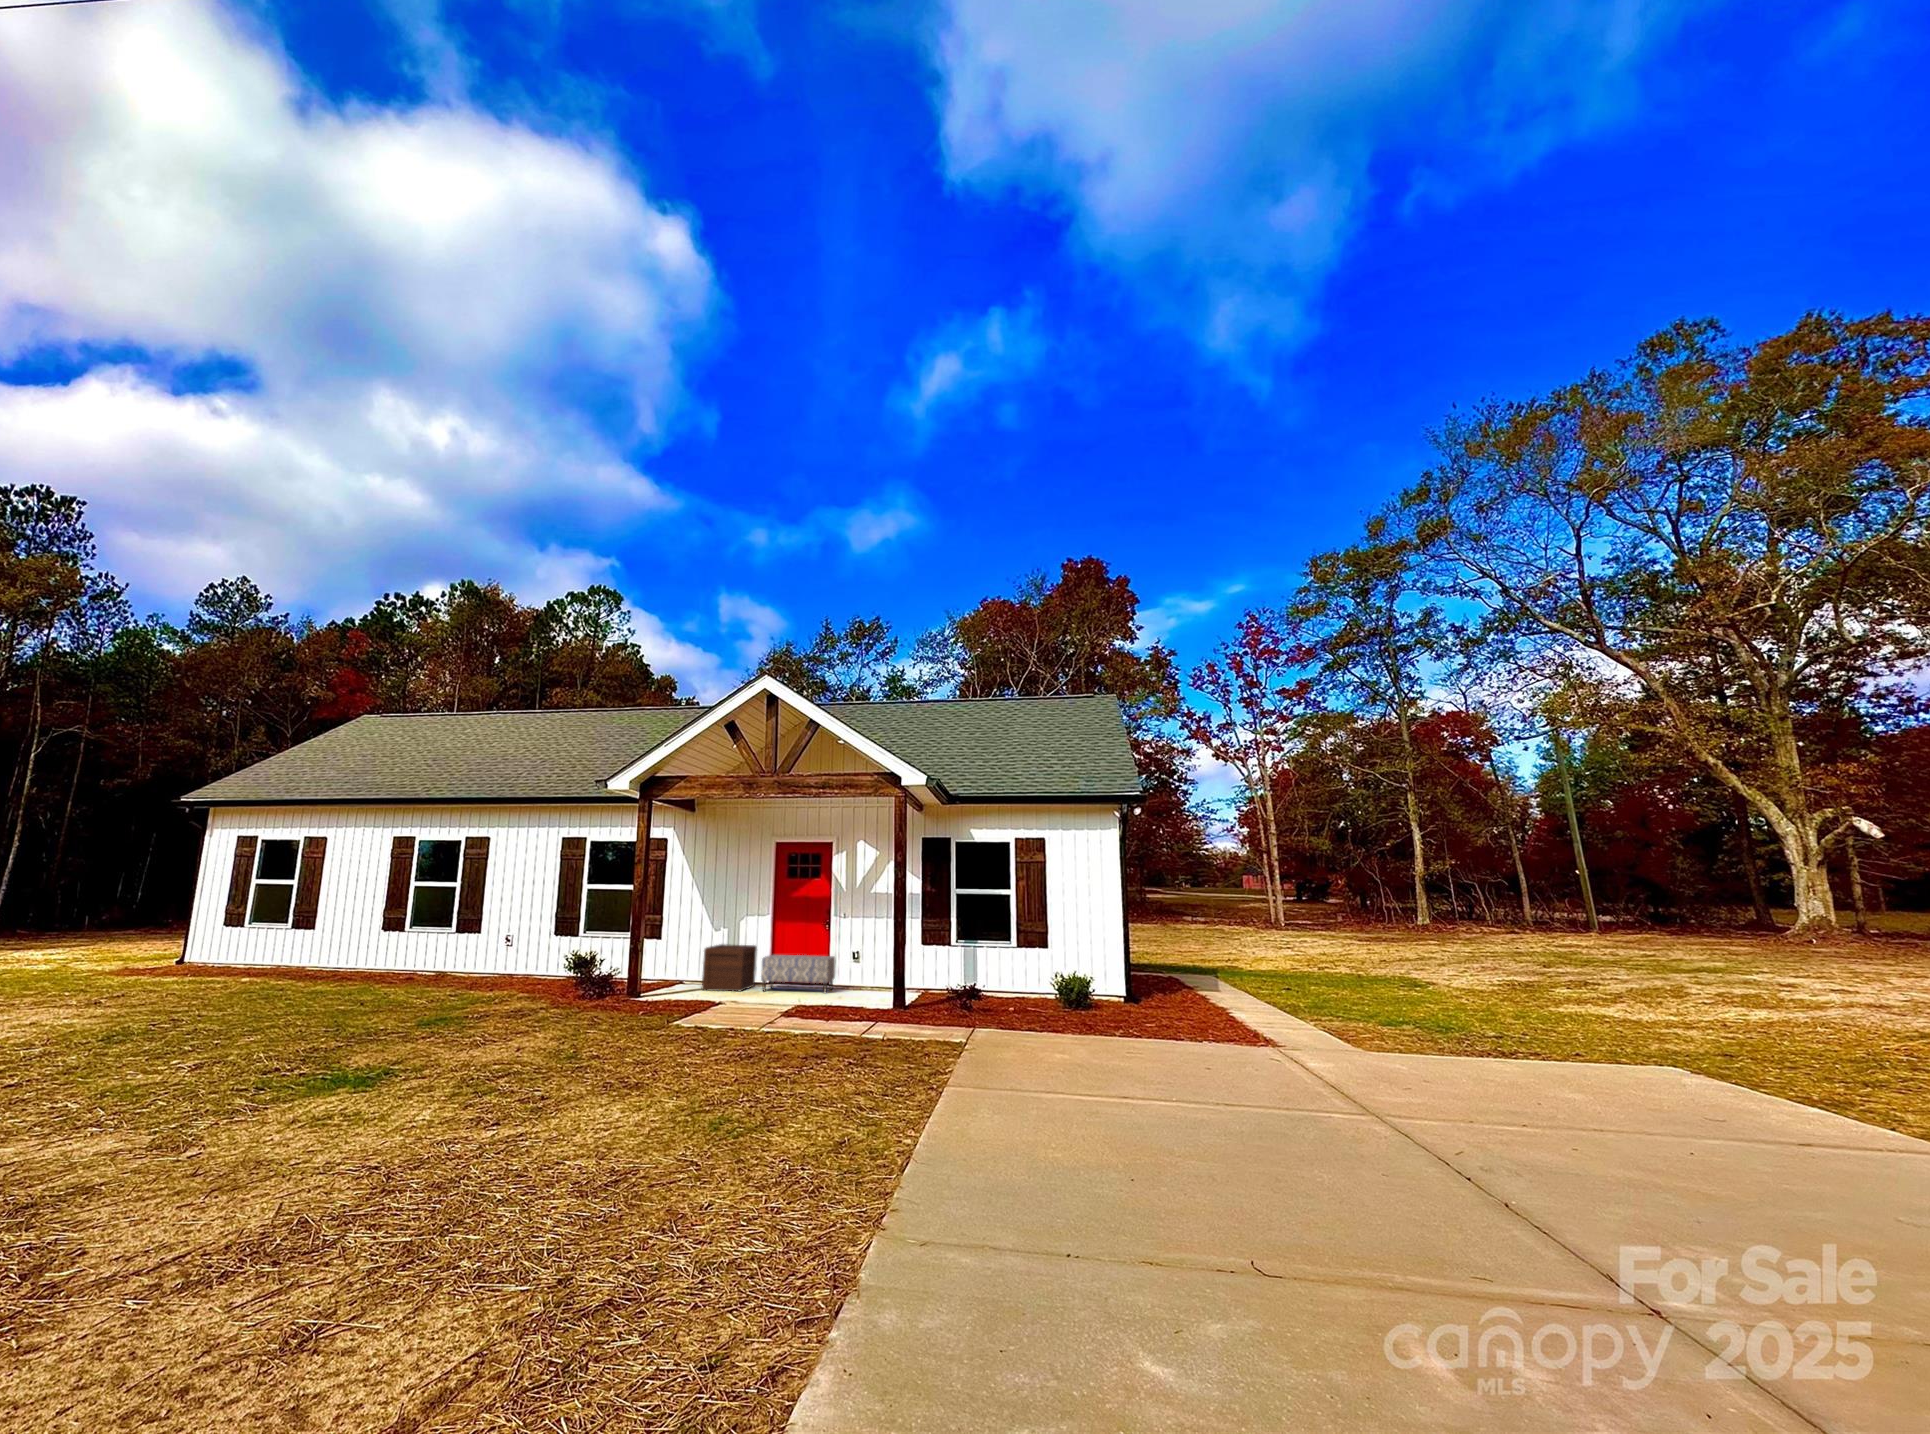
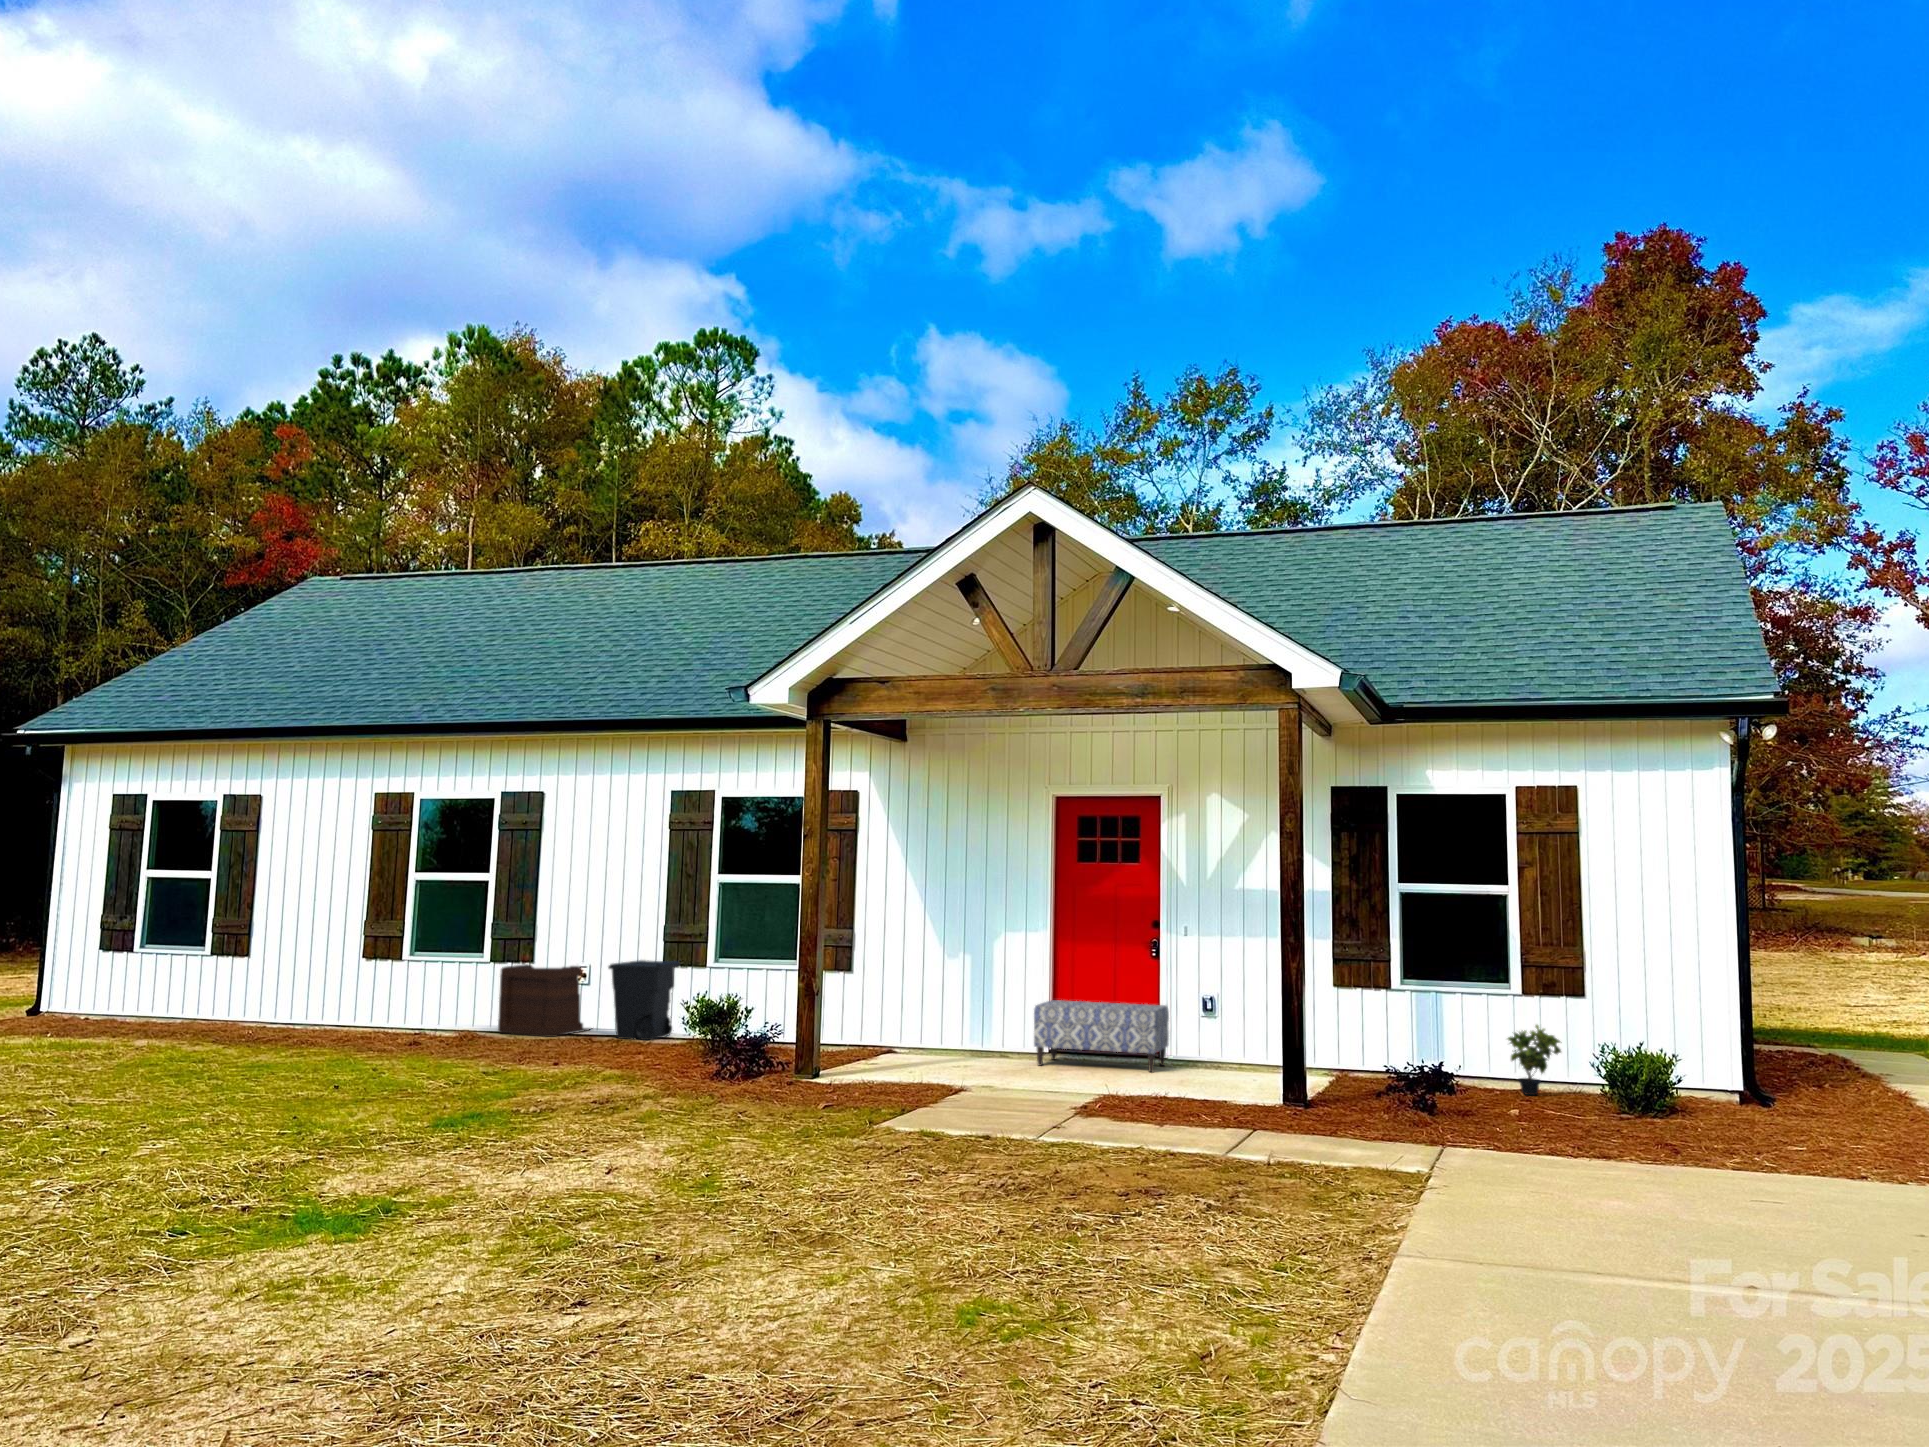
trash can: none [513,935,562,983] -> present [608,960,680,1040]
wooden crate: present [702,944,757,992] -> present [498,964,591,1037]
potted plant: none [1007,962,1035,1000] -> present [1508,1025,1561,1095]

